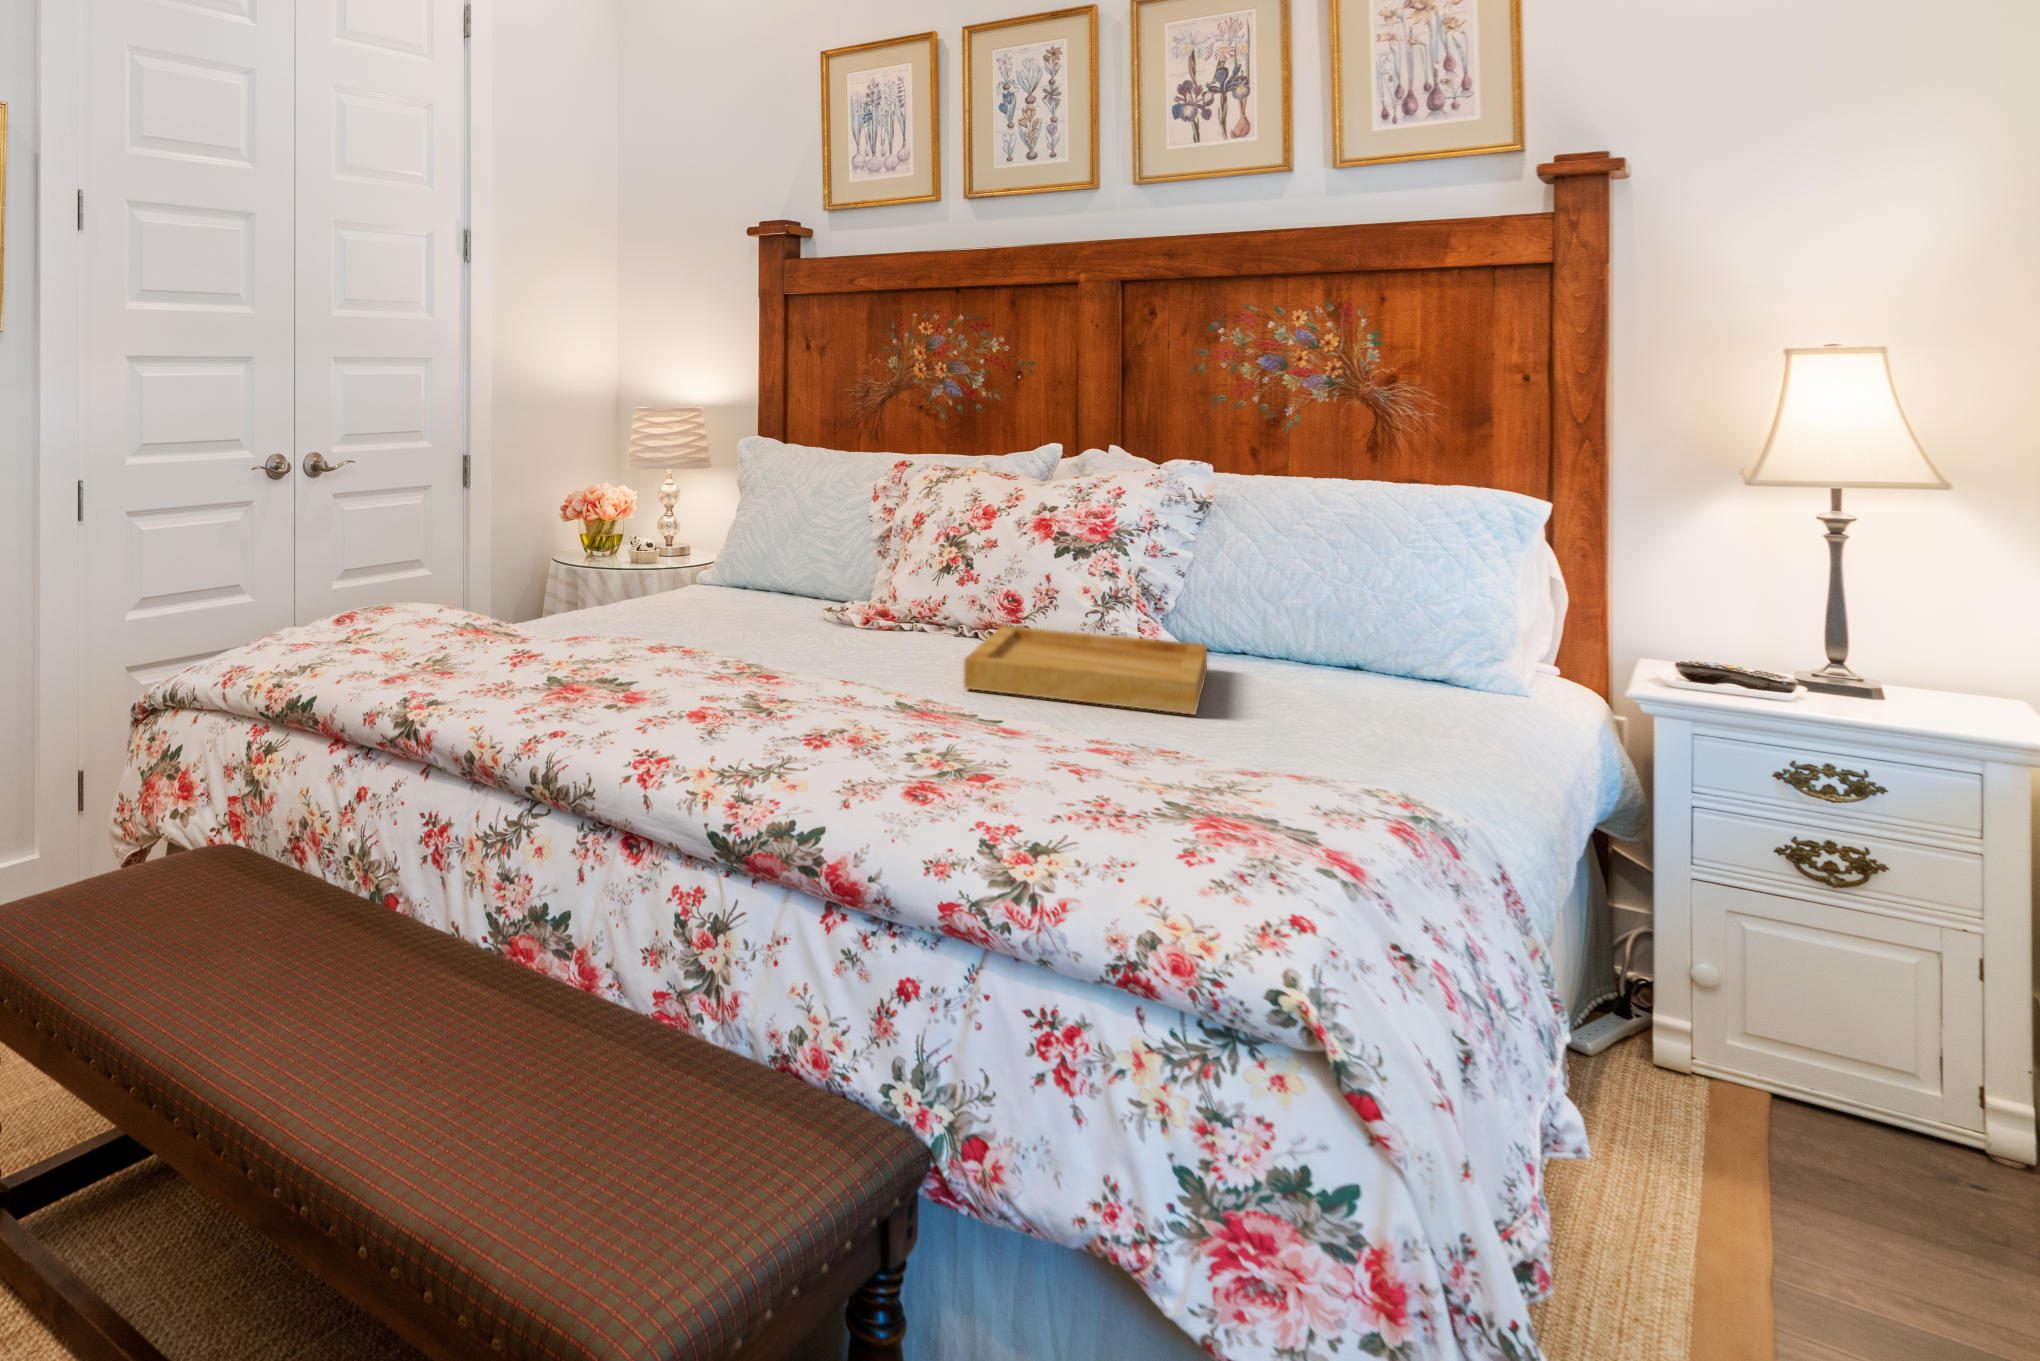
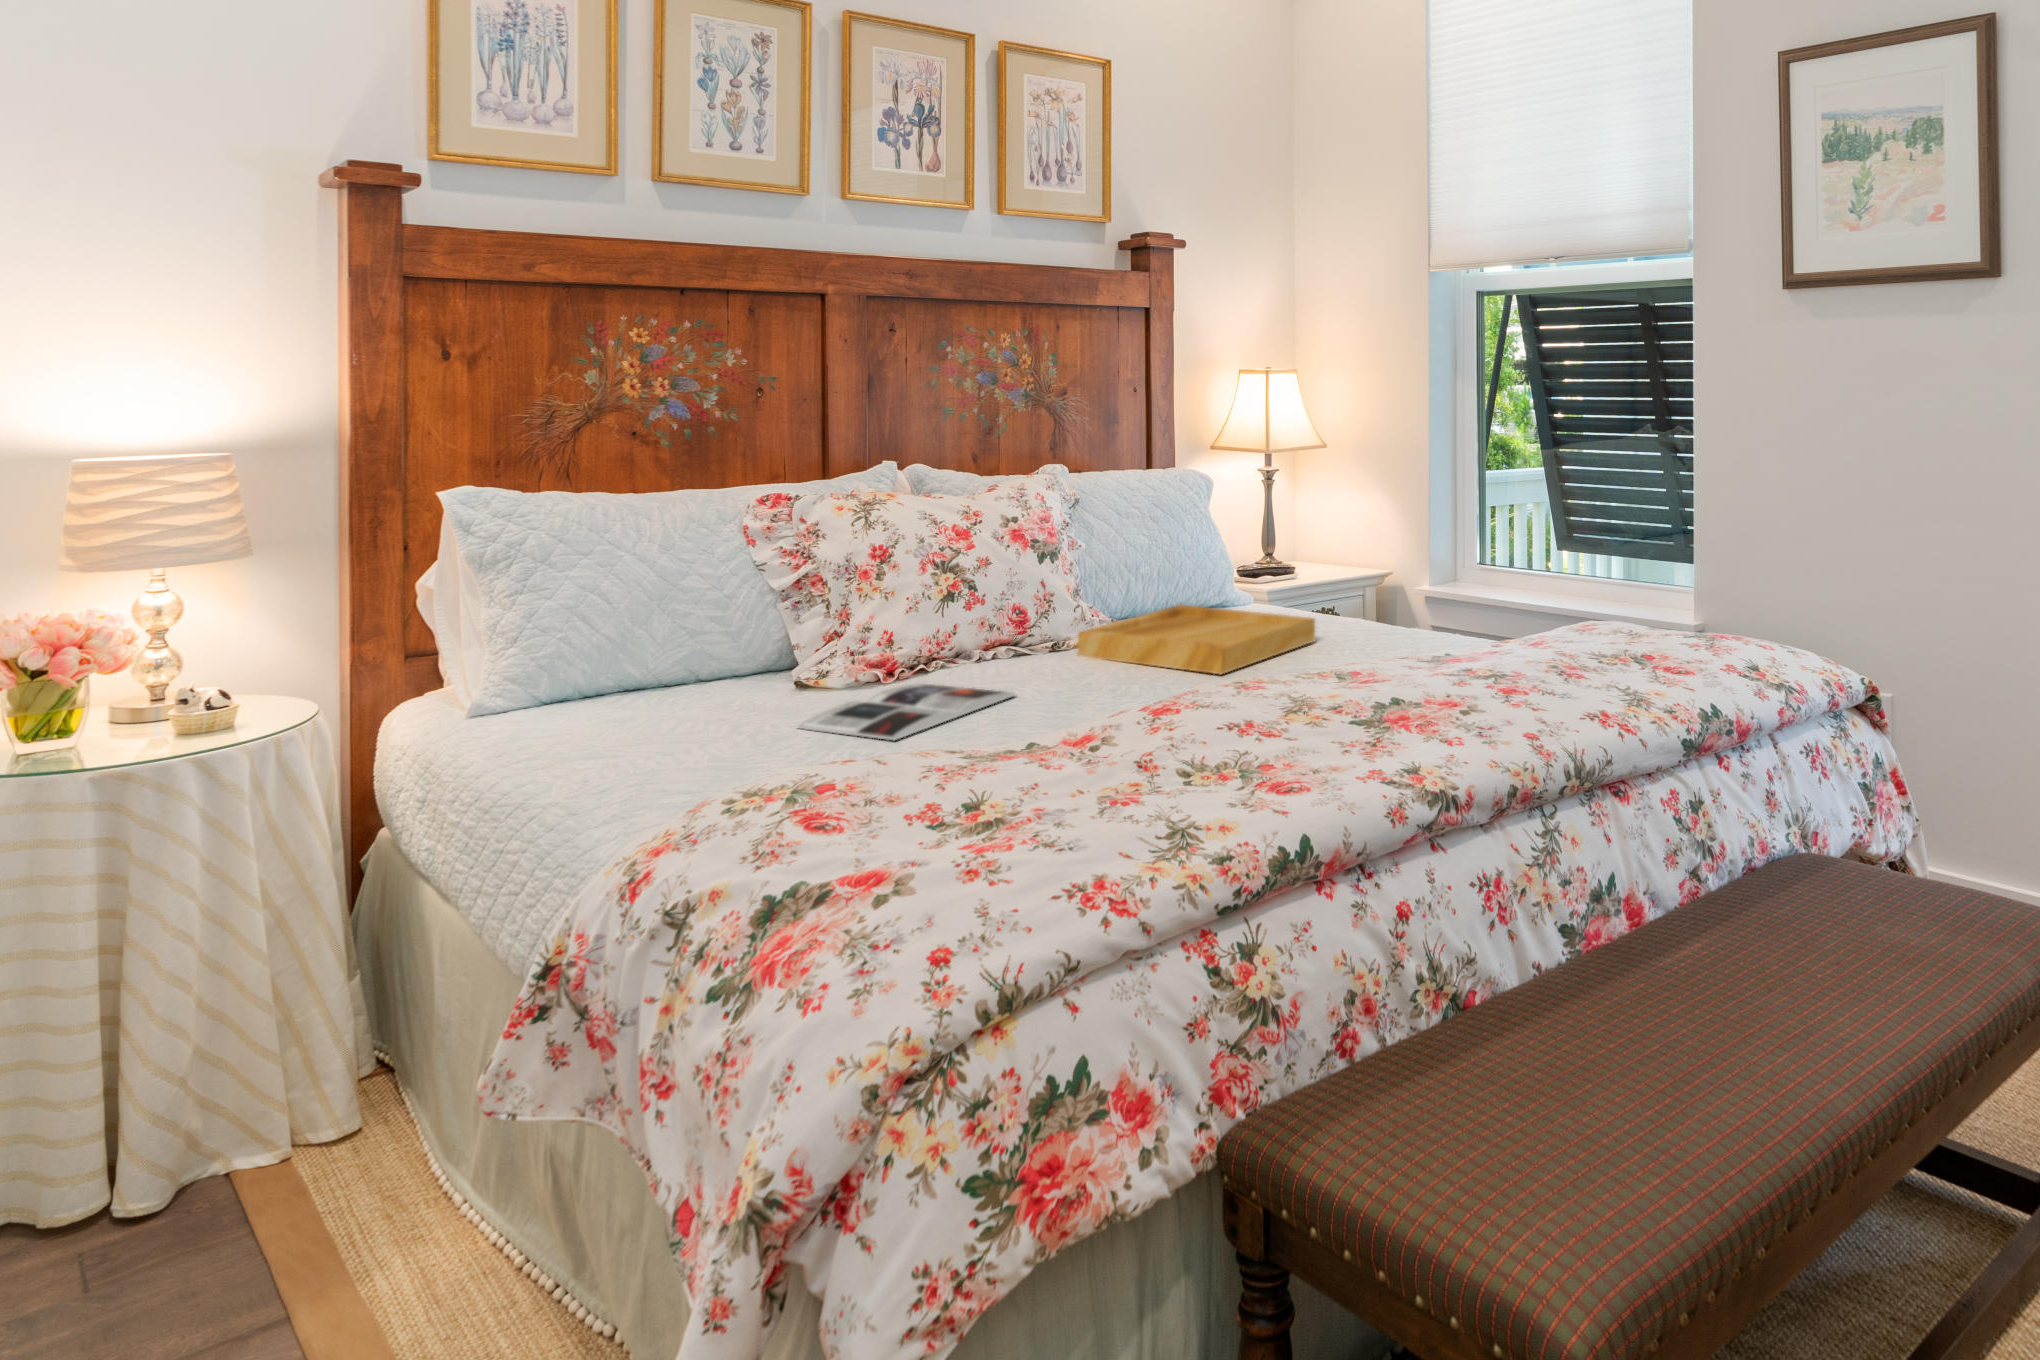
magazine: none [660,611,837,644] -> present [798,683,1015,740]

